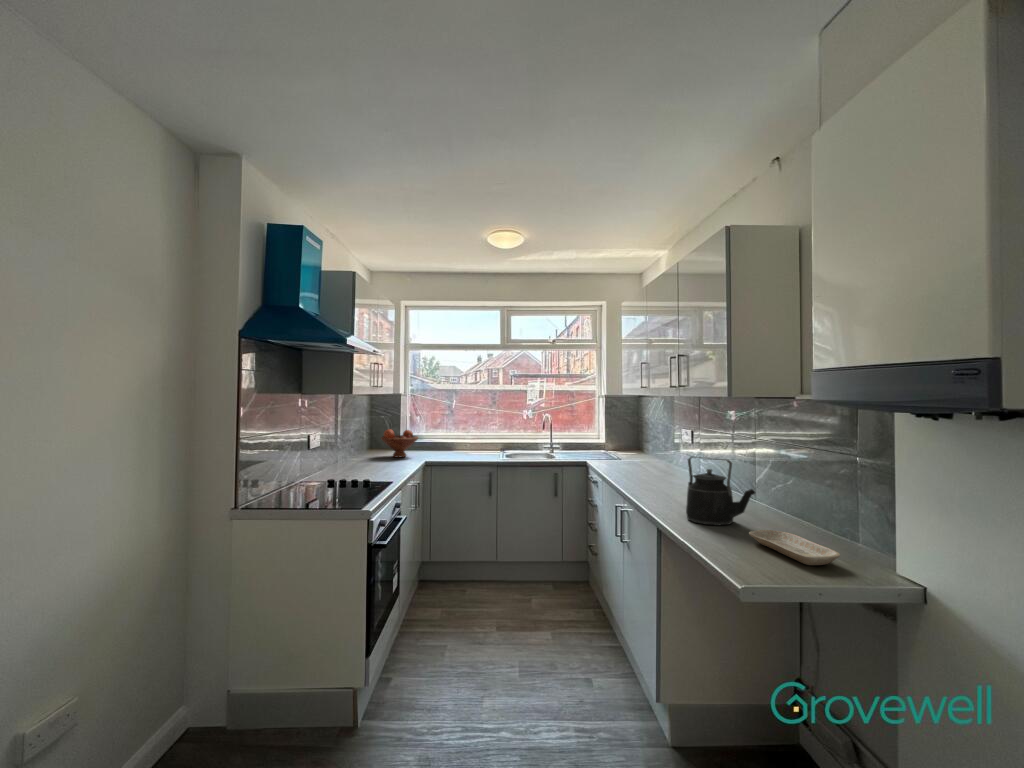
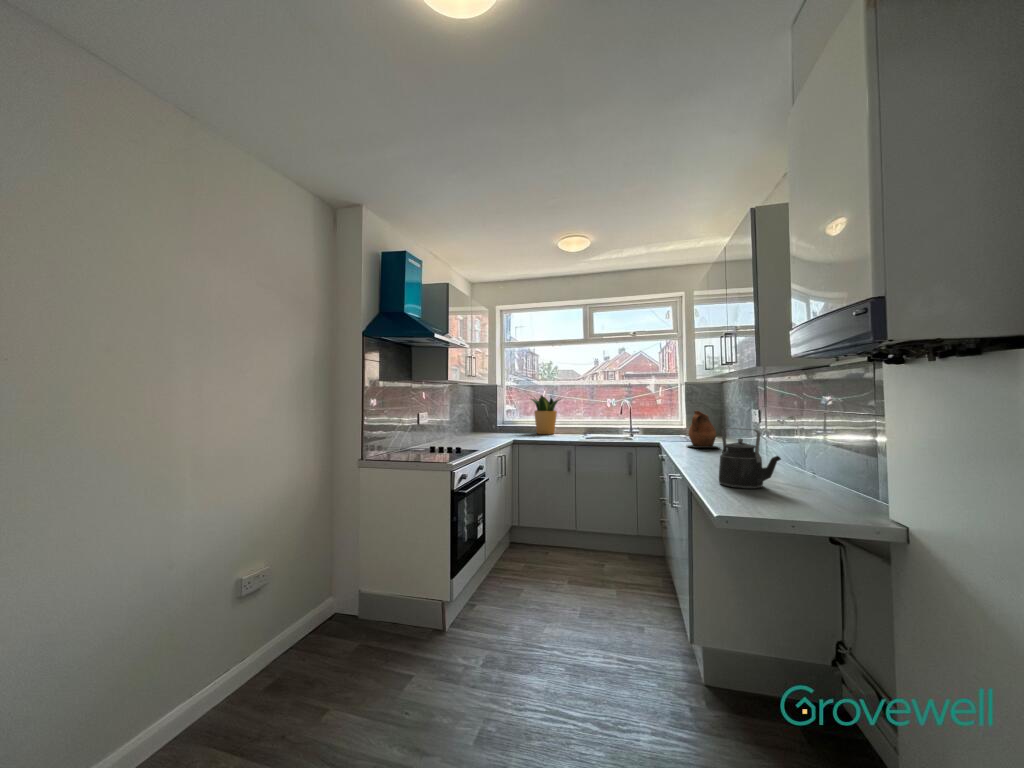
potted plant: none [434,406,478,453] -> present [531,396,561,434]
fruit bowl: present [381,429,418,457] -> none [481,413,513,437]
ceramic pitcher: none [616,429,654,469] -> present [688,411,720,448]
tray: present [749,530,840,565] -> none [764,491,839,518]

